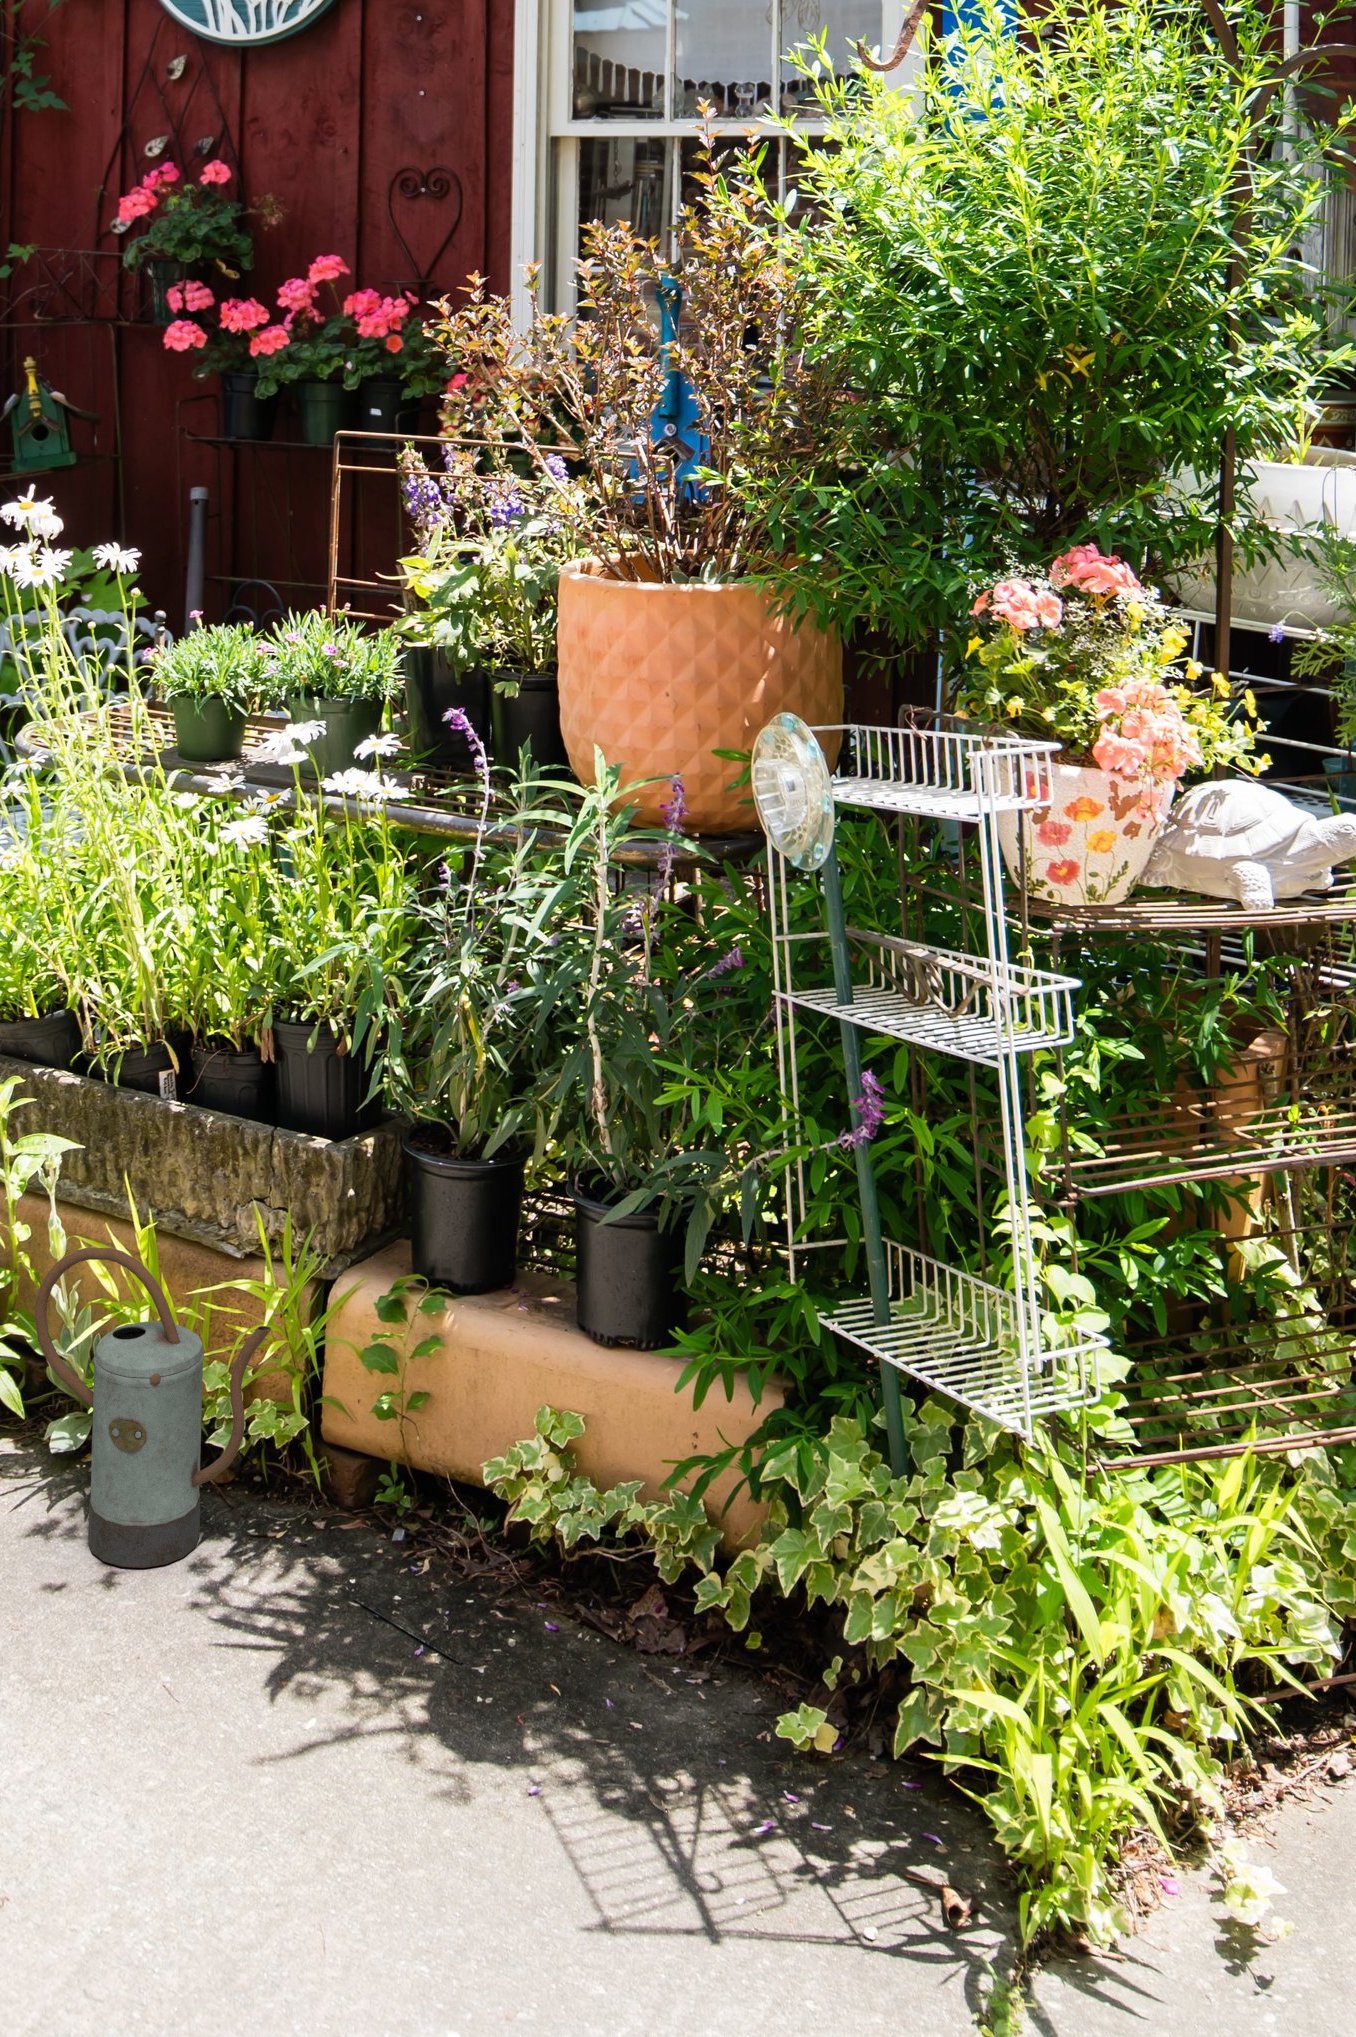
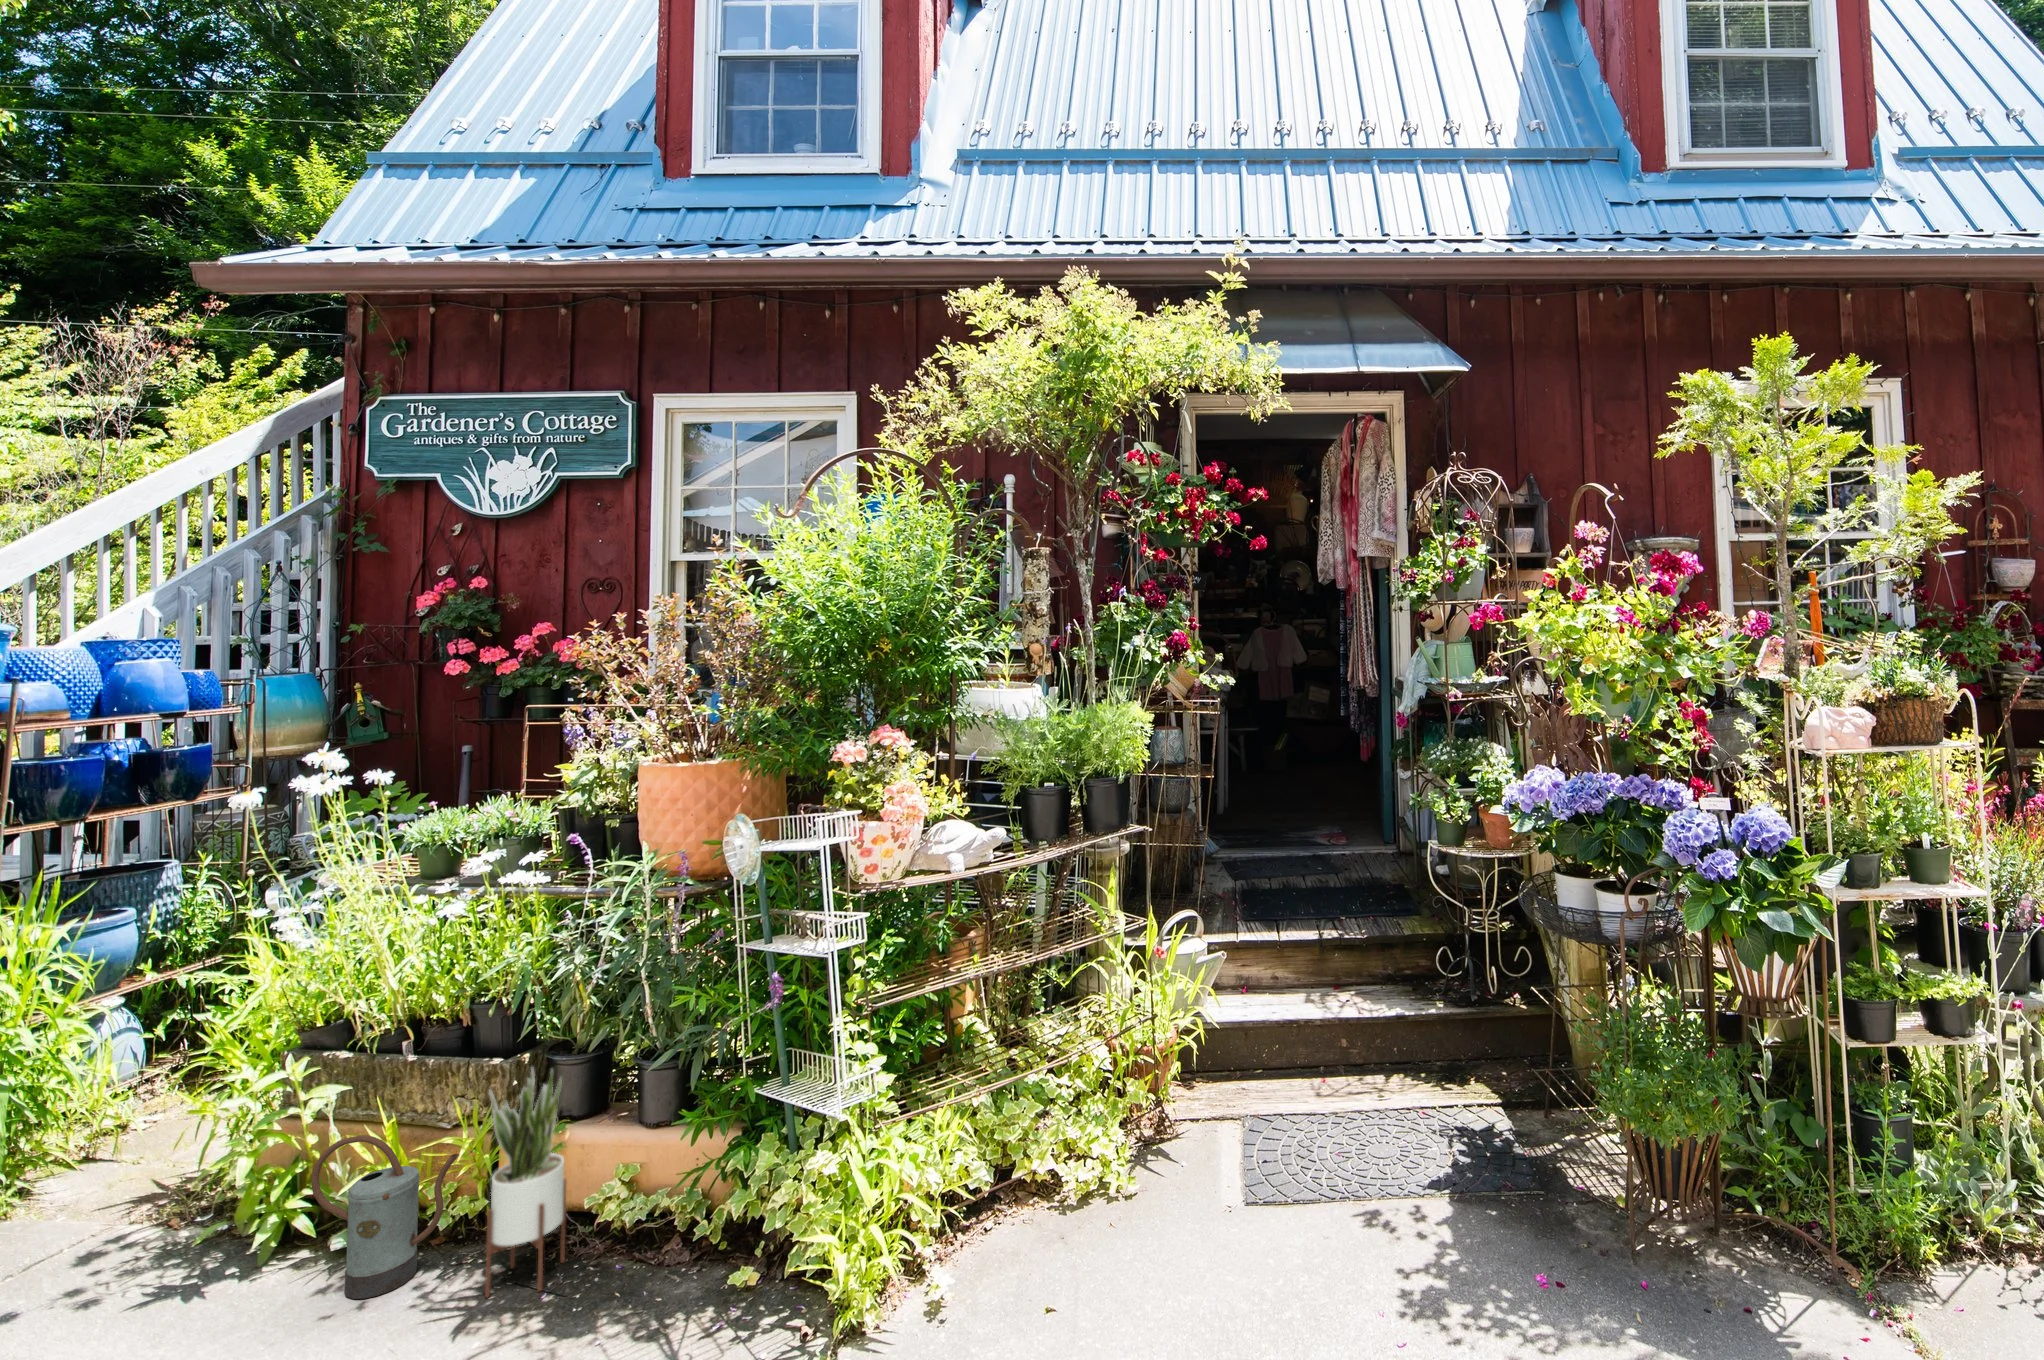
potted plant: none [325,1185,458,1654] -> present [485,1068,566,1297]

